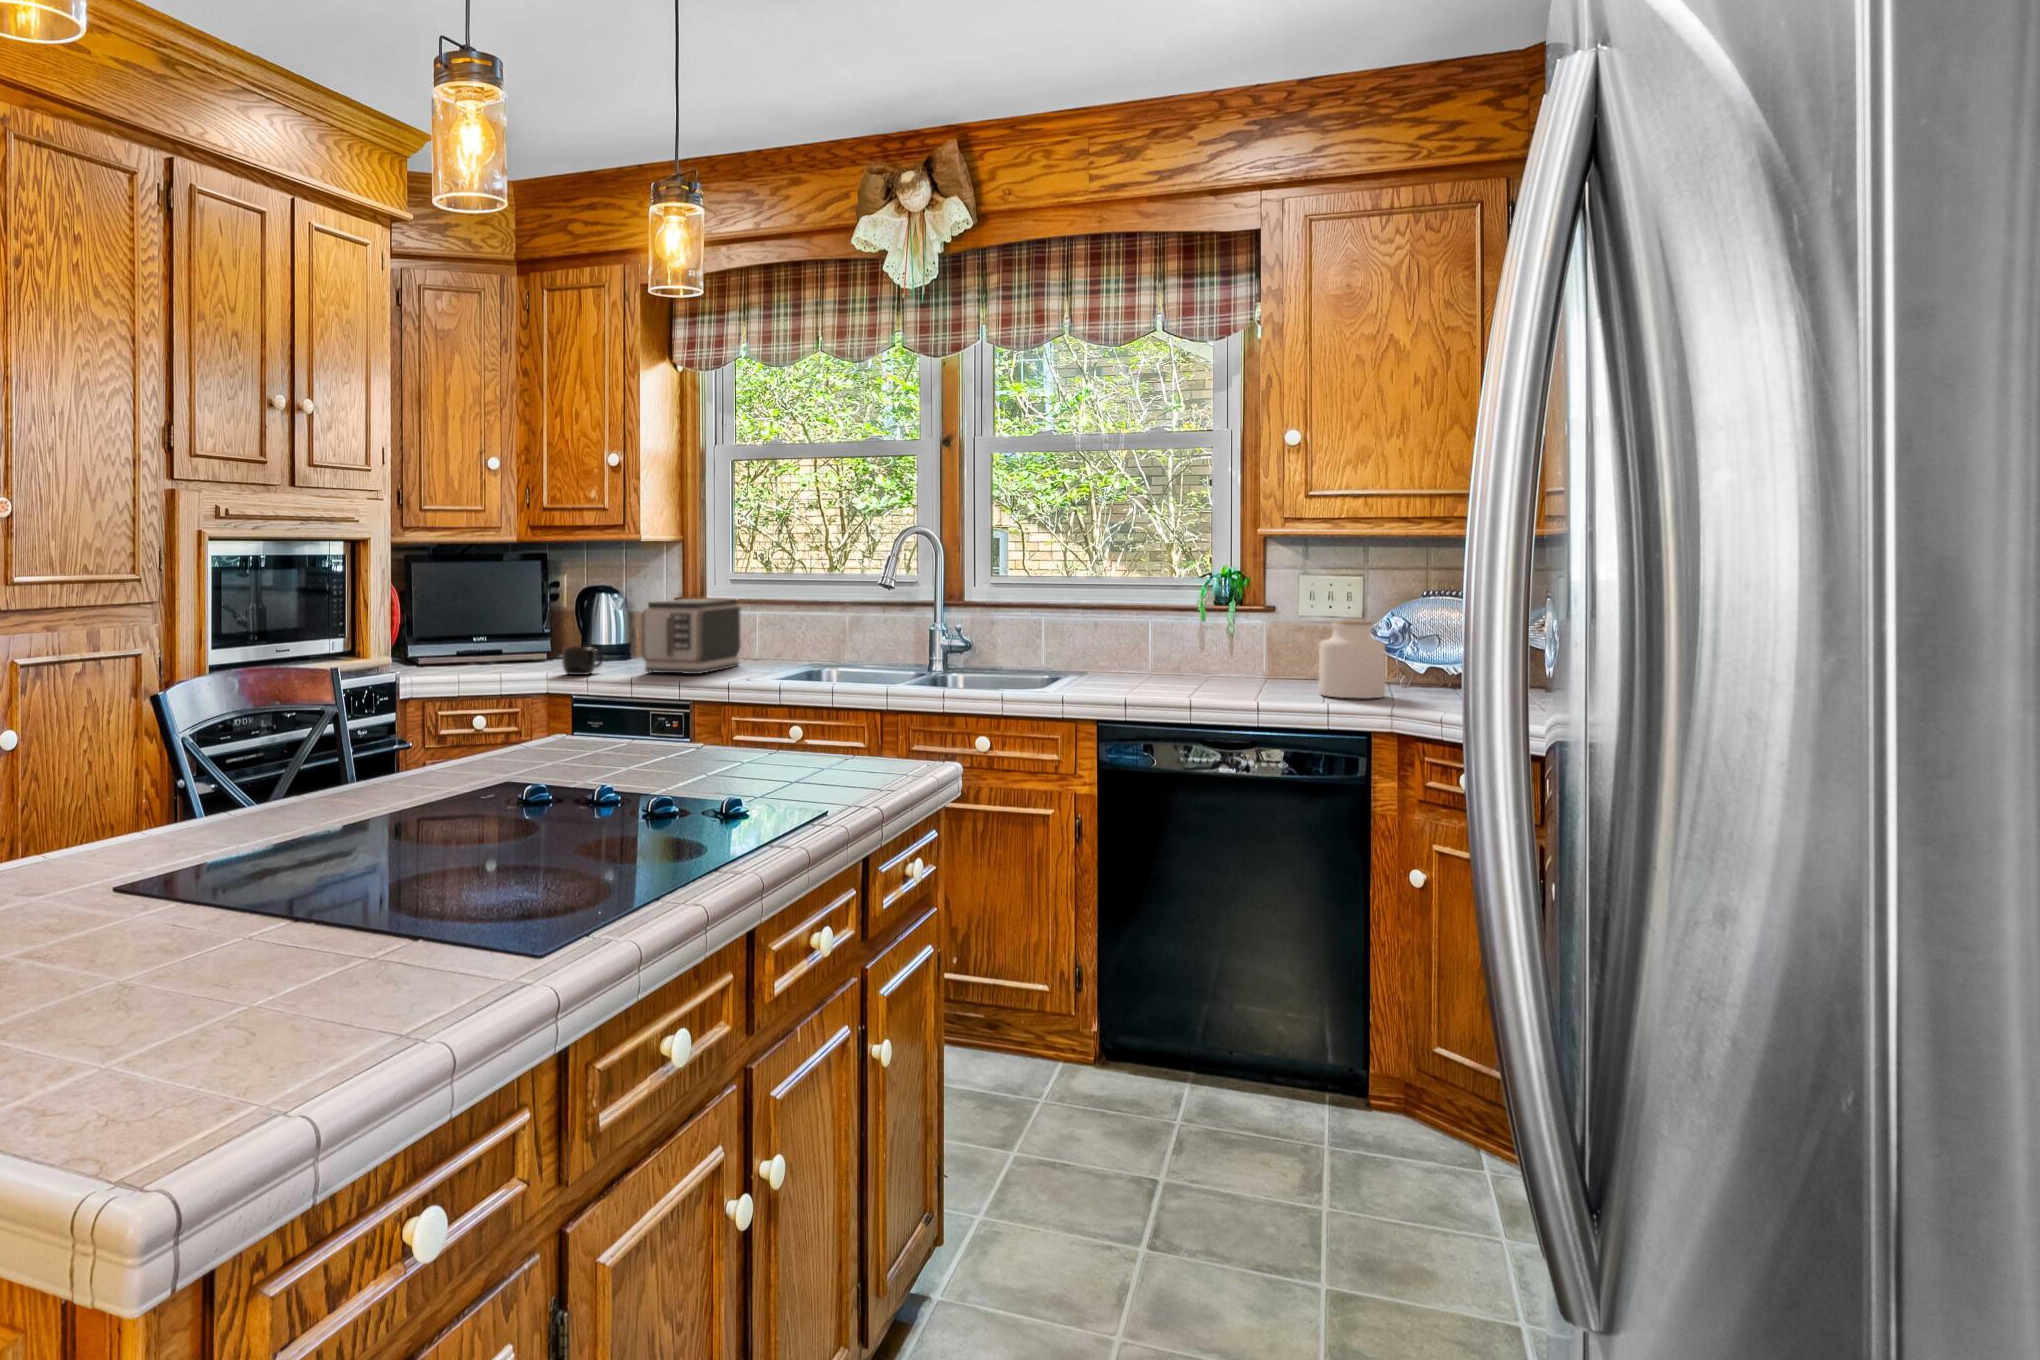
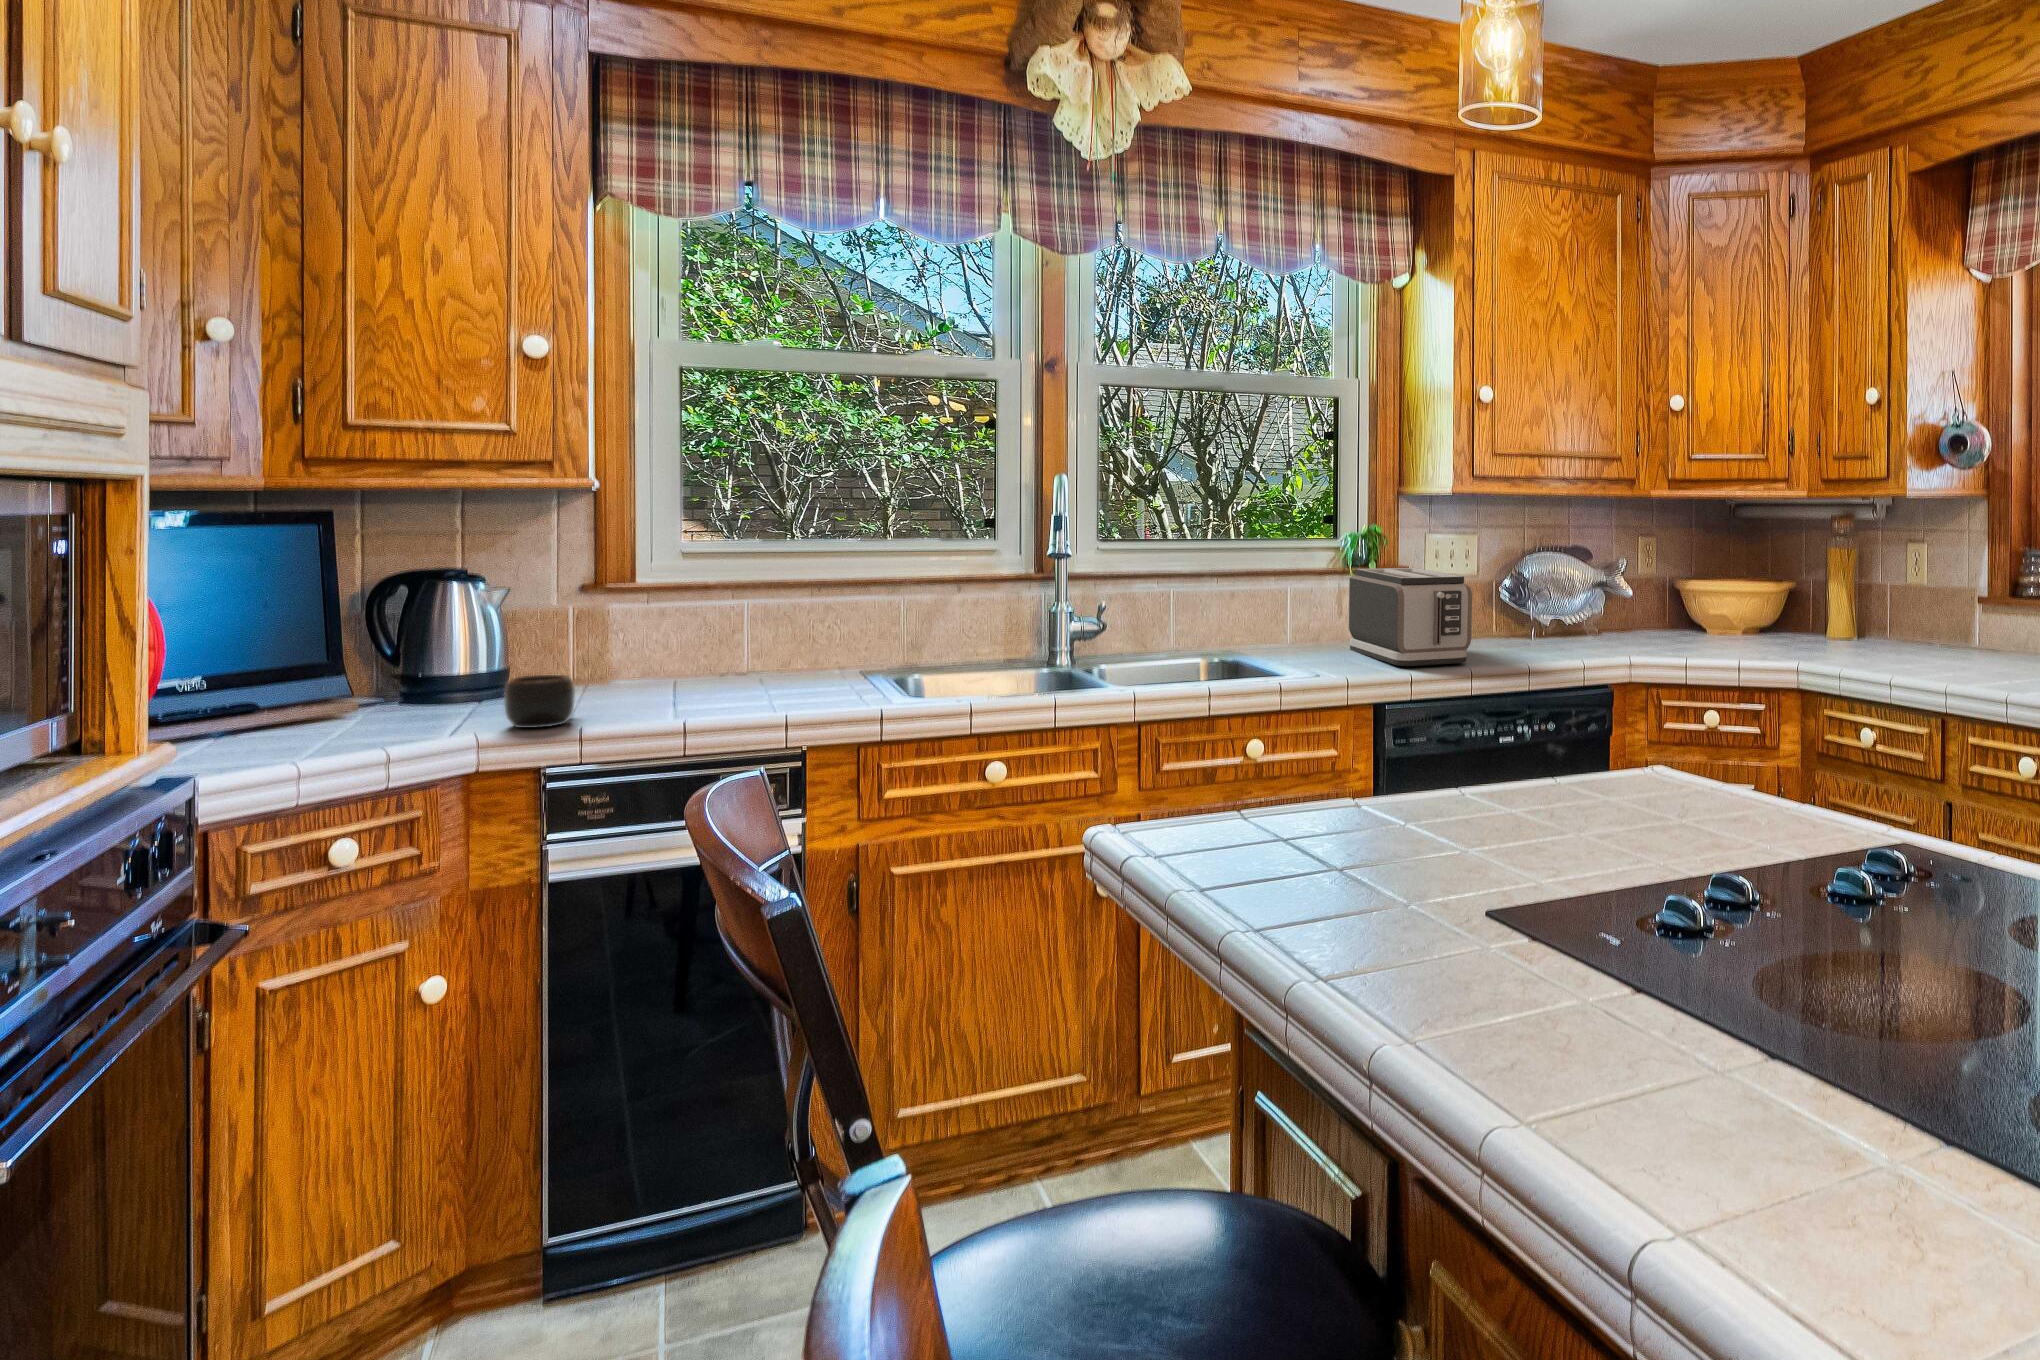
toaster: present [641,599,741,674] -> present [1349,568,1472,666]
jar: present [1319,621,1385,698] -> none [1517,581,1576,657]

